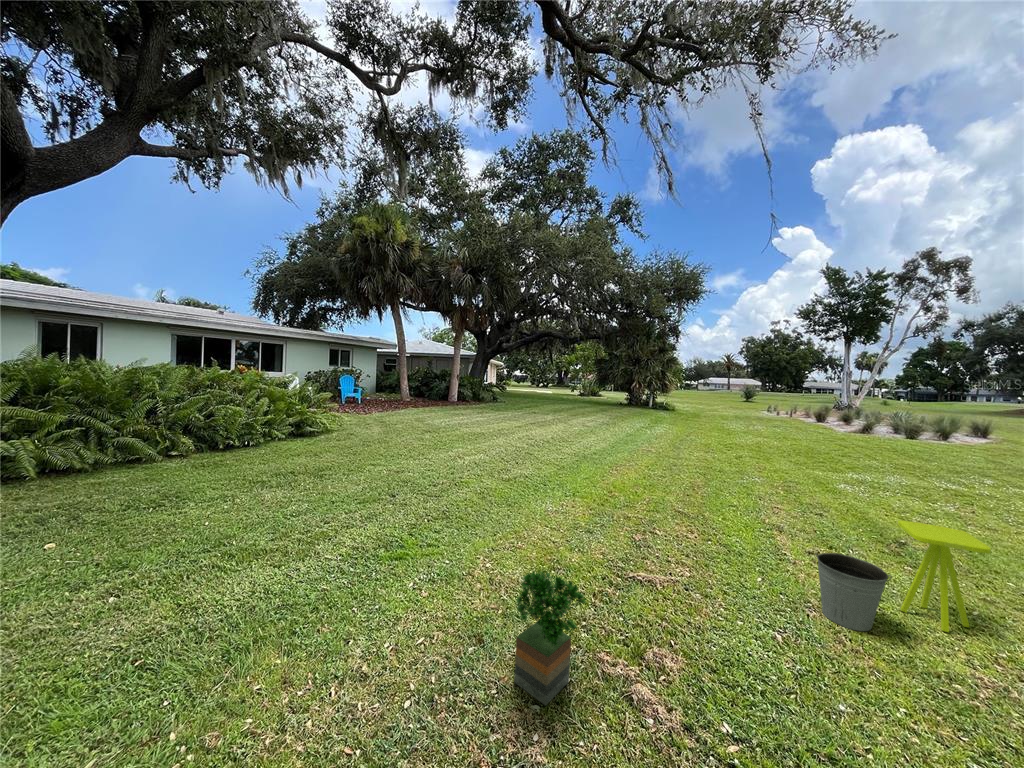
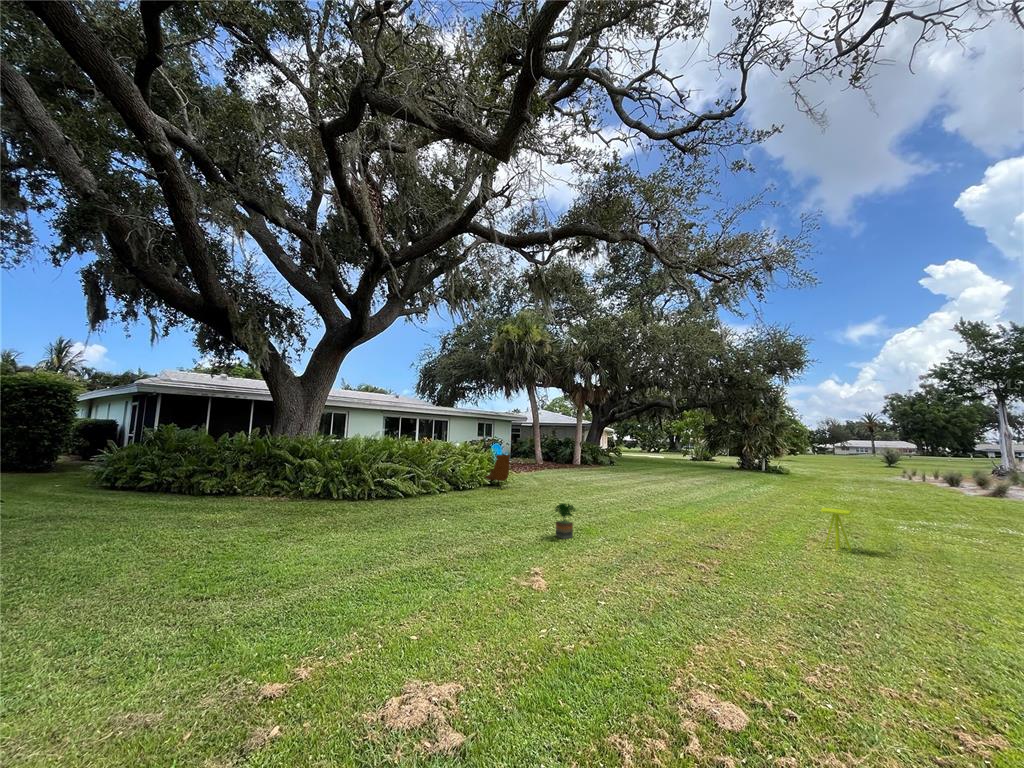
lounge chair: none [274,392,313,450] -> present [485,455,510,488]
bucket: present [816,553,892,631] -> none [780,520,808,549]
potted tree: present [514,571,586,705] -> present [555,503,576,539]

